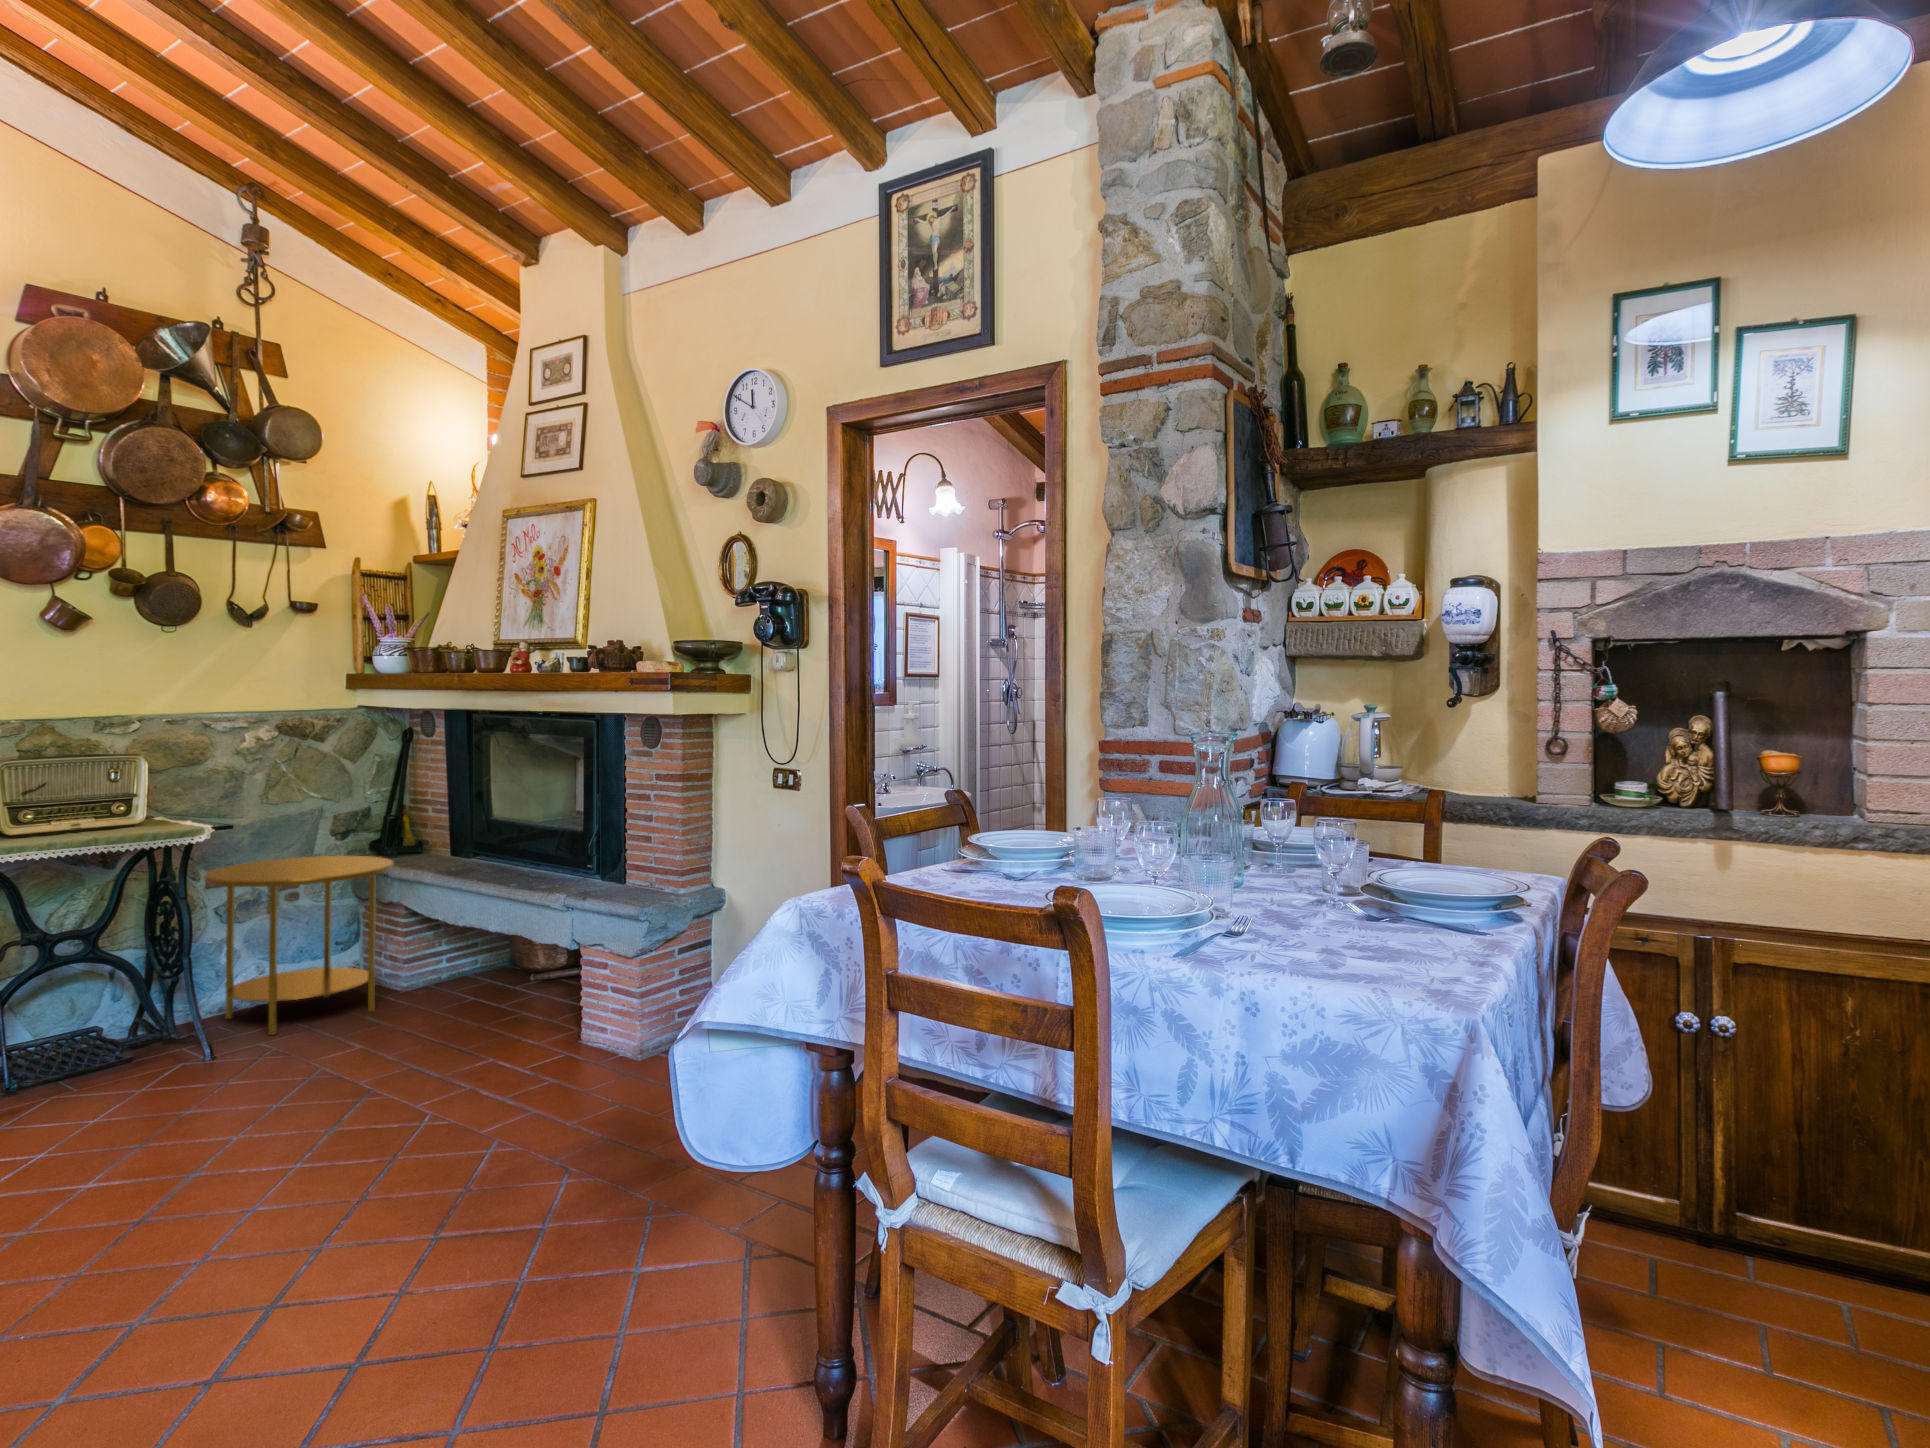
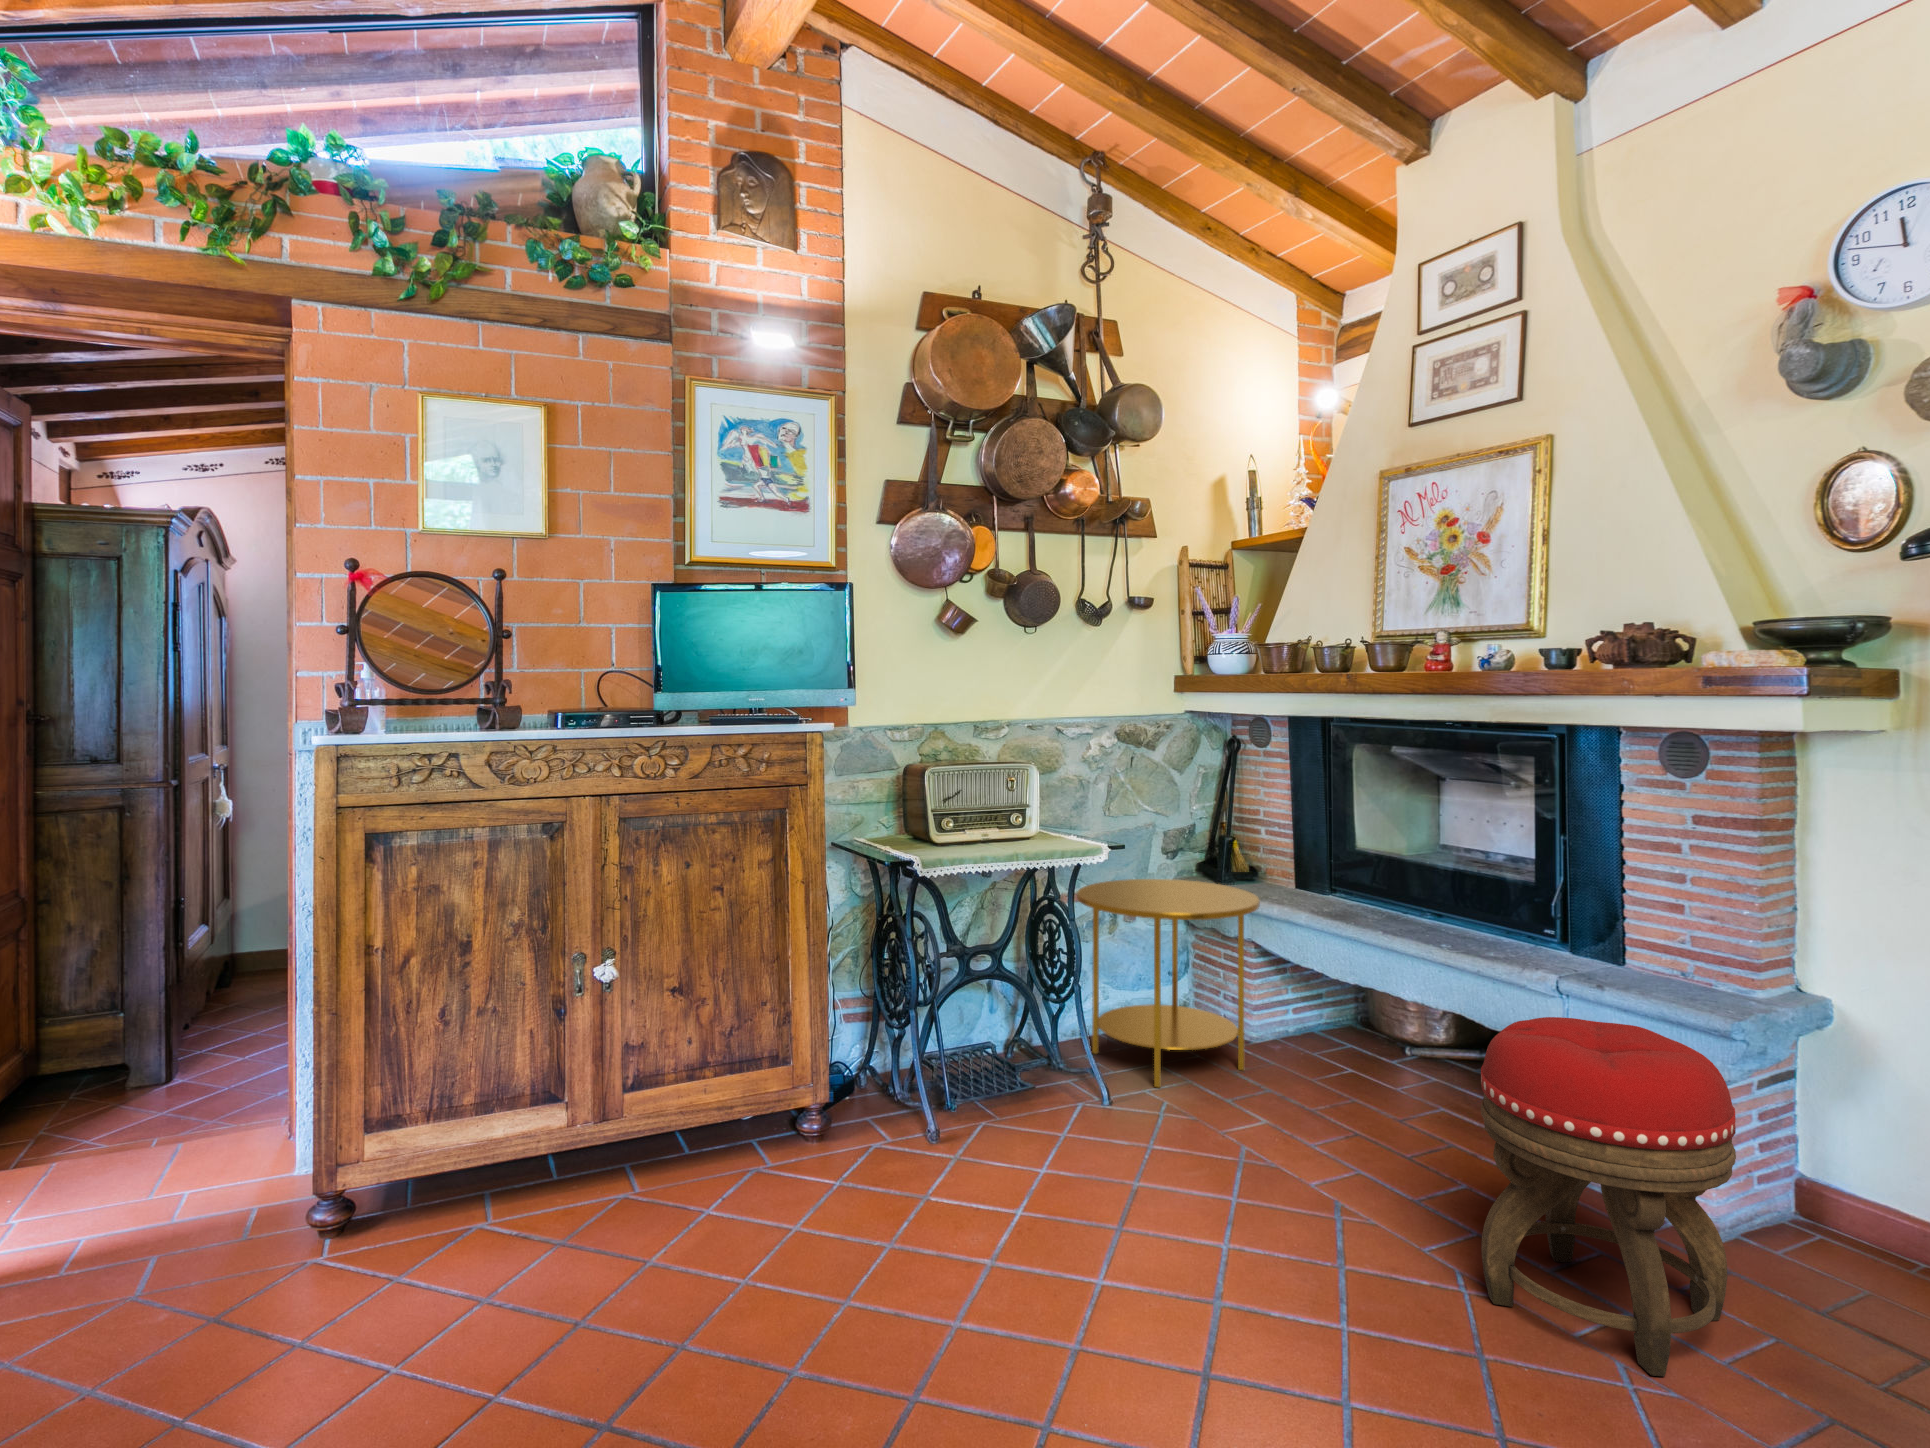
footstool: none [428,917,595,1137] -> present [1480,1017,1736,1376]

